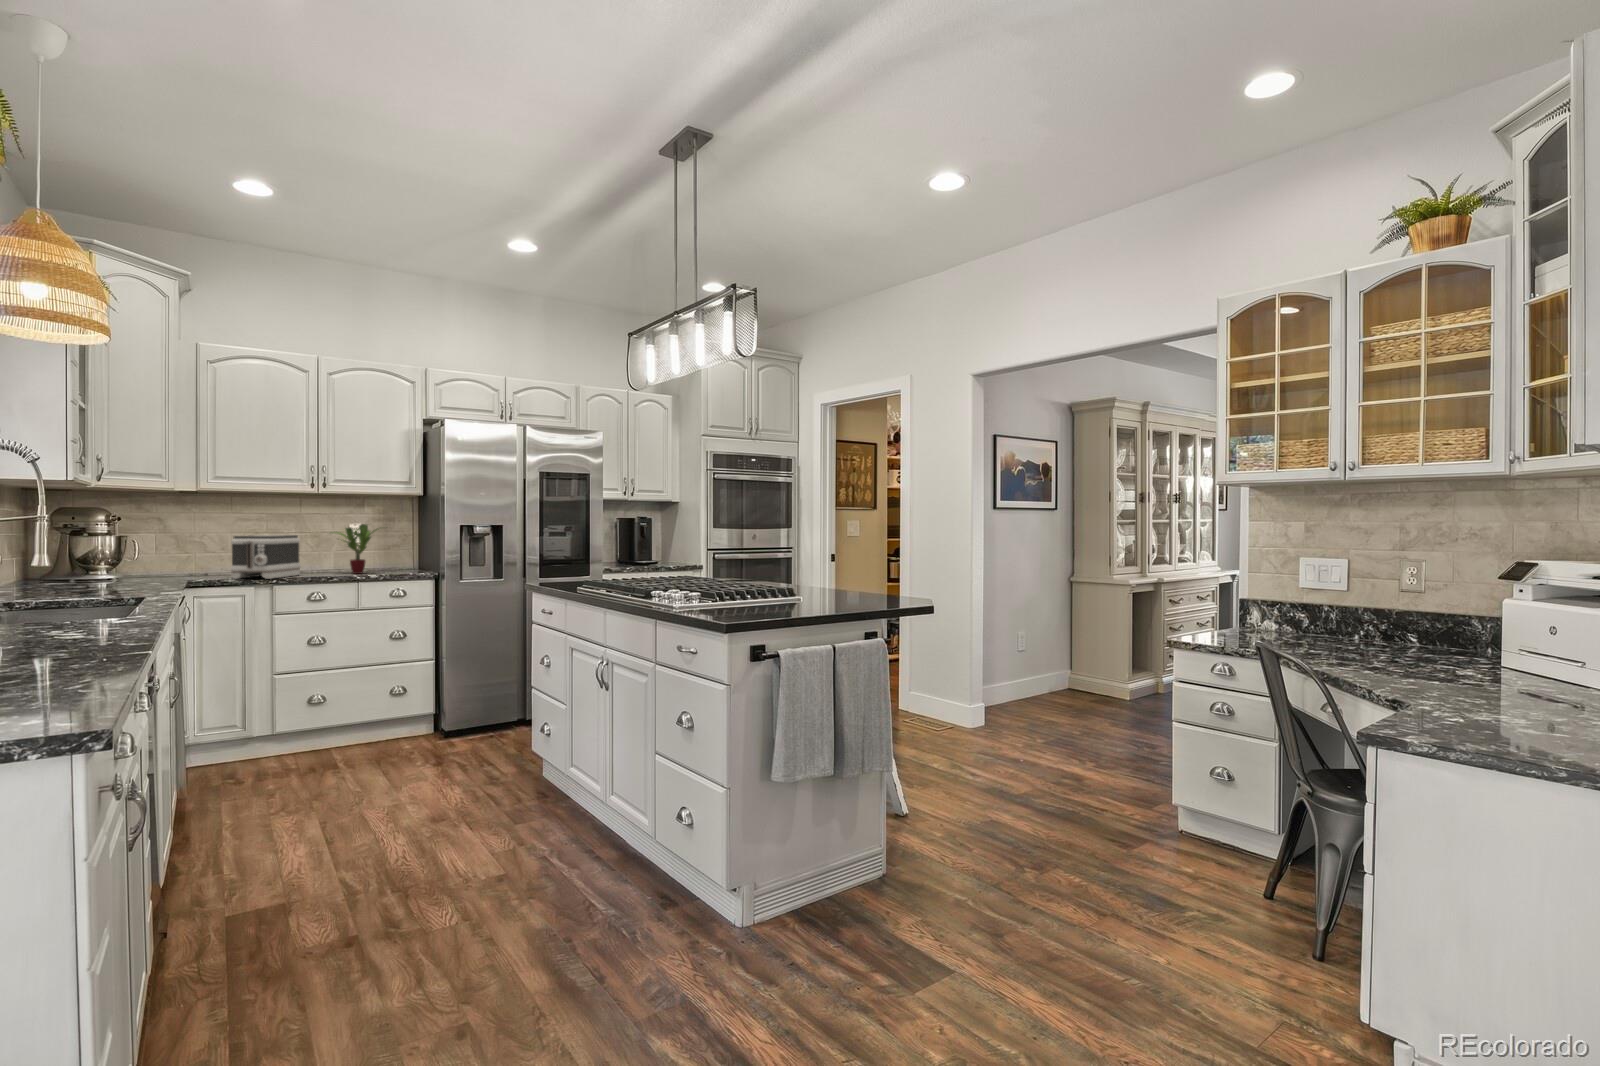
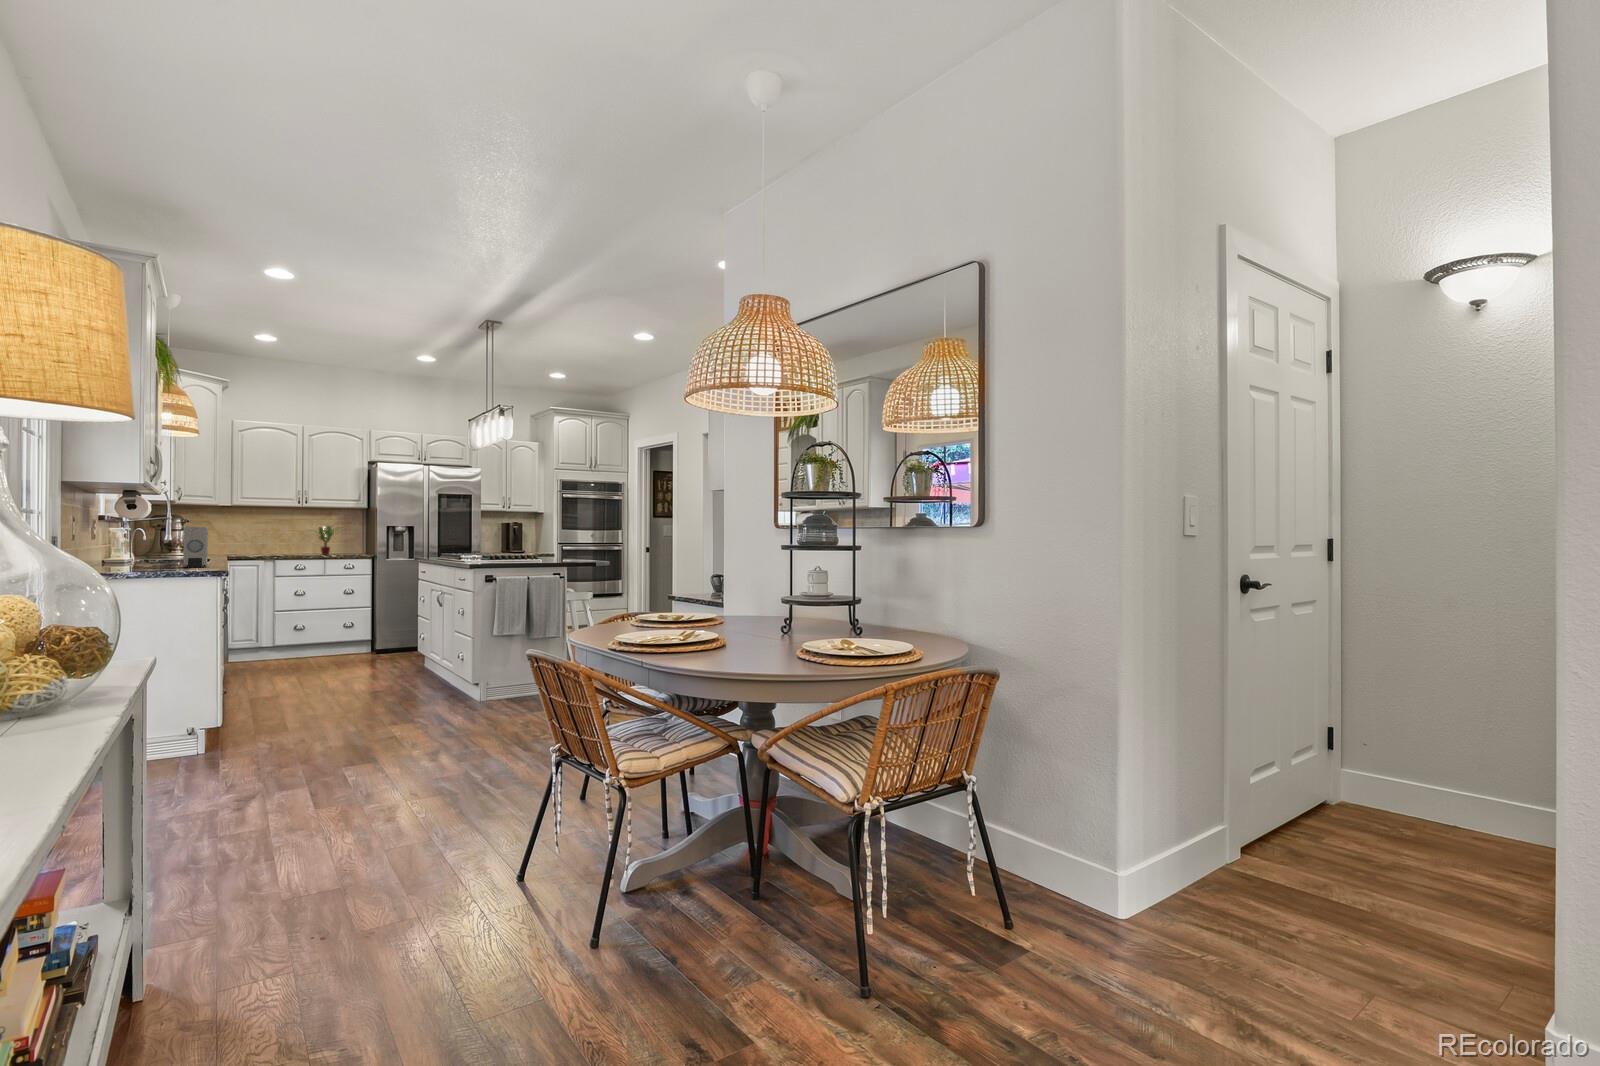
toaster: present [230,535,301,579] -> none [250,531,291,556]
soap dispenser: none [54,541,121,638] -> present [183,527,208,567]

